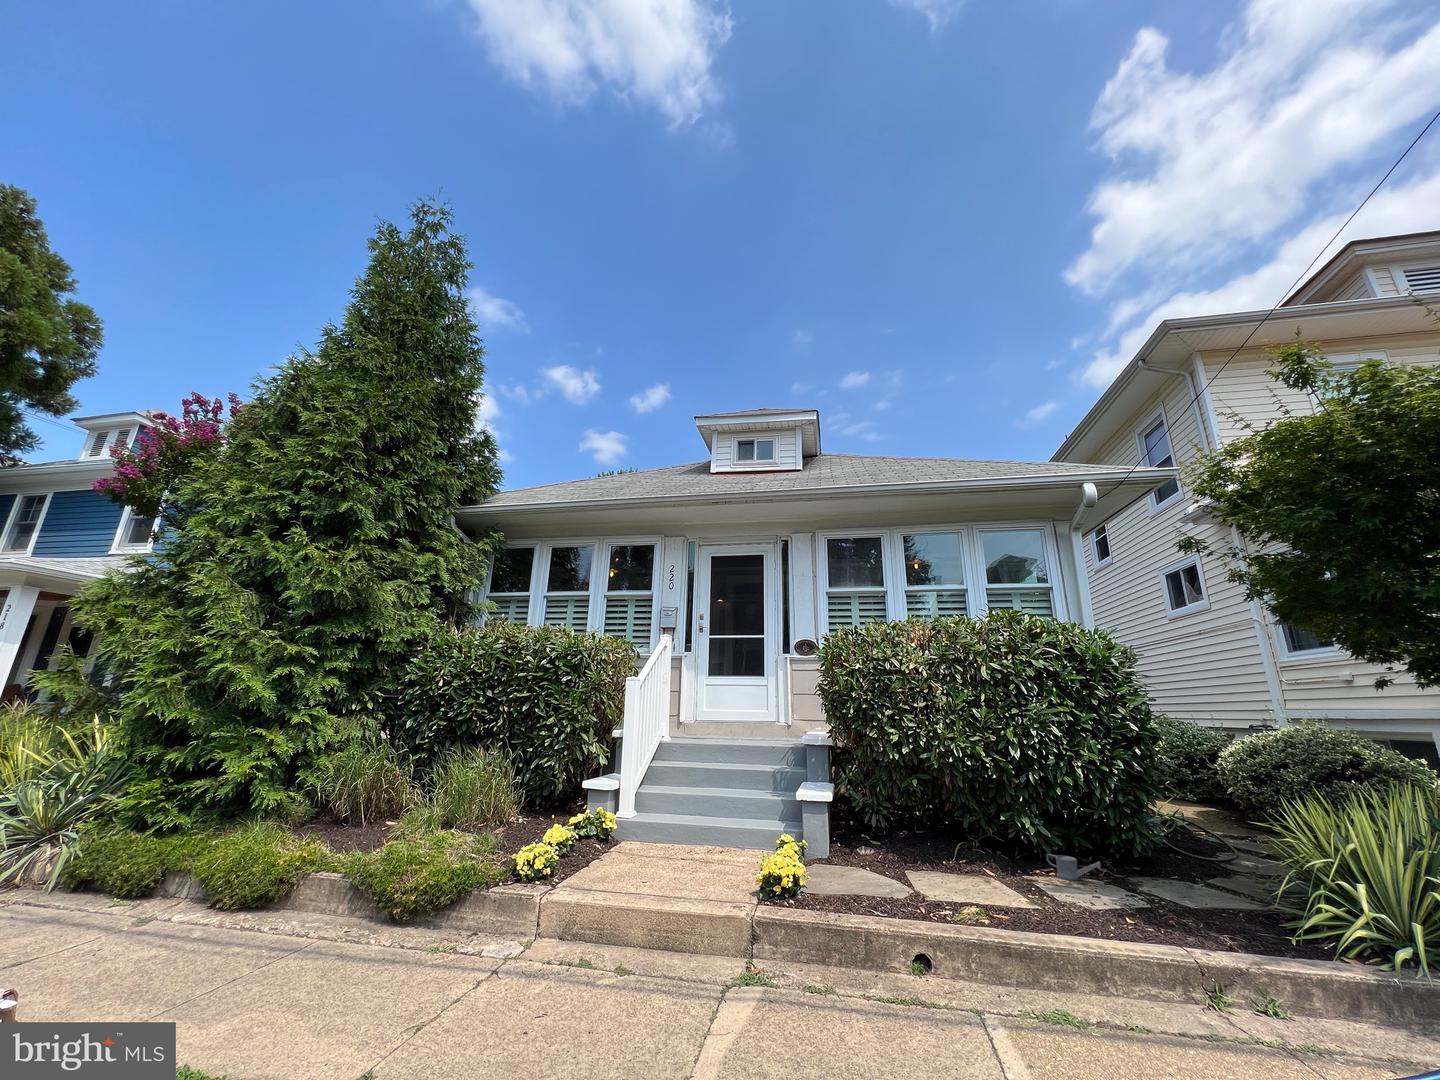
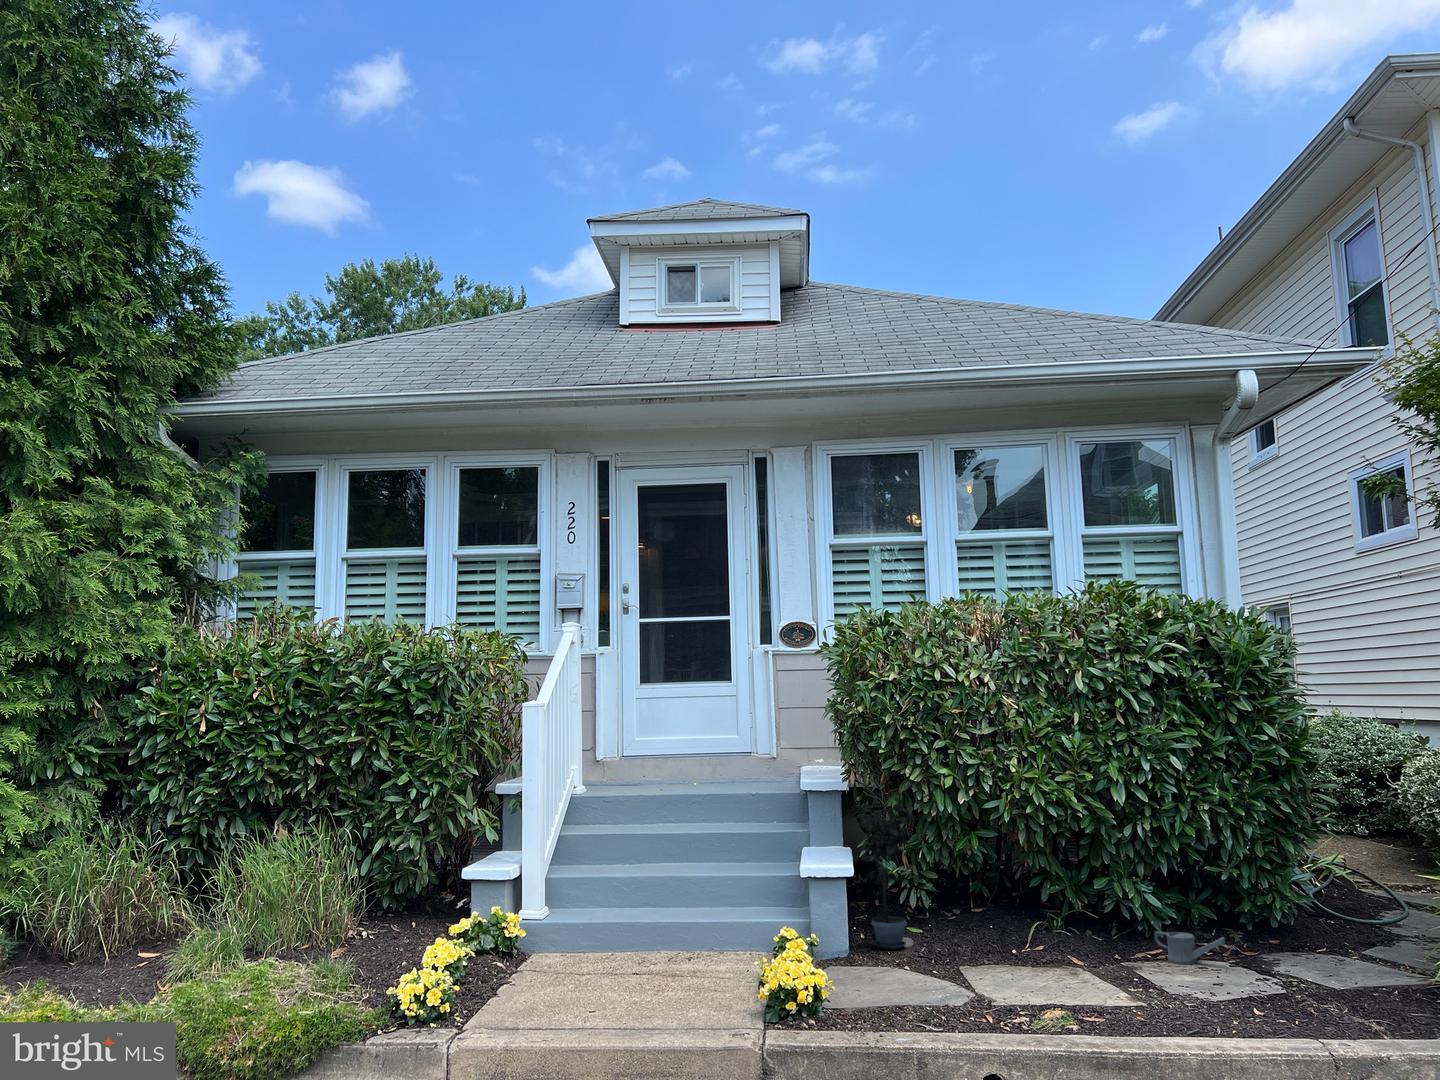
potted plant: none [831,748,874,854] -> present [853,798,914,949]

